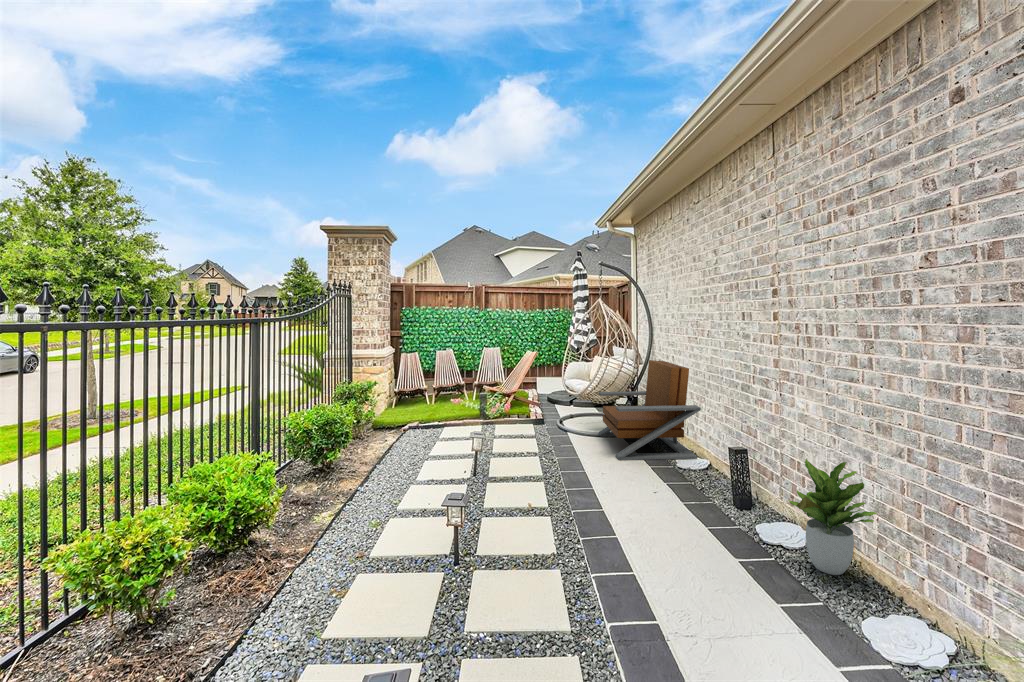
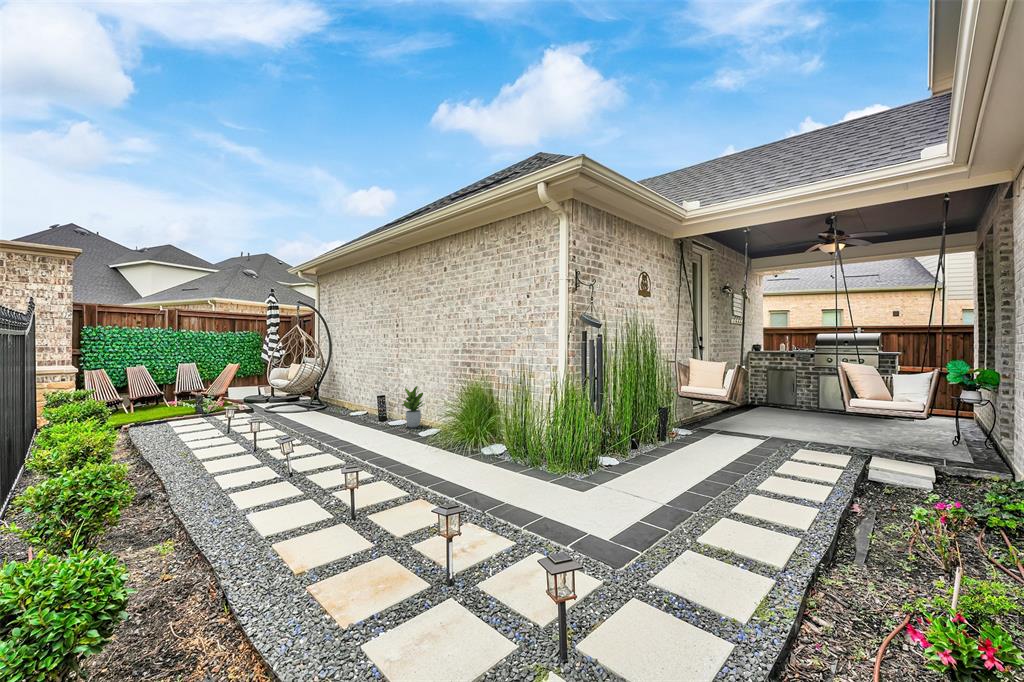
lounge chair: present [599,360,701,460] -> none [301,362,365,416]

